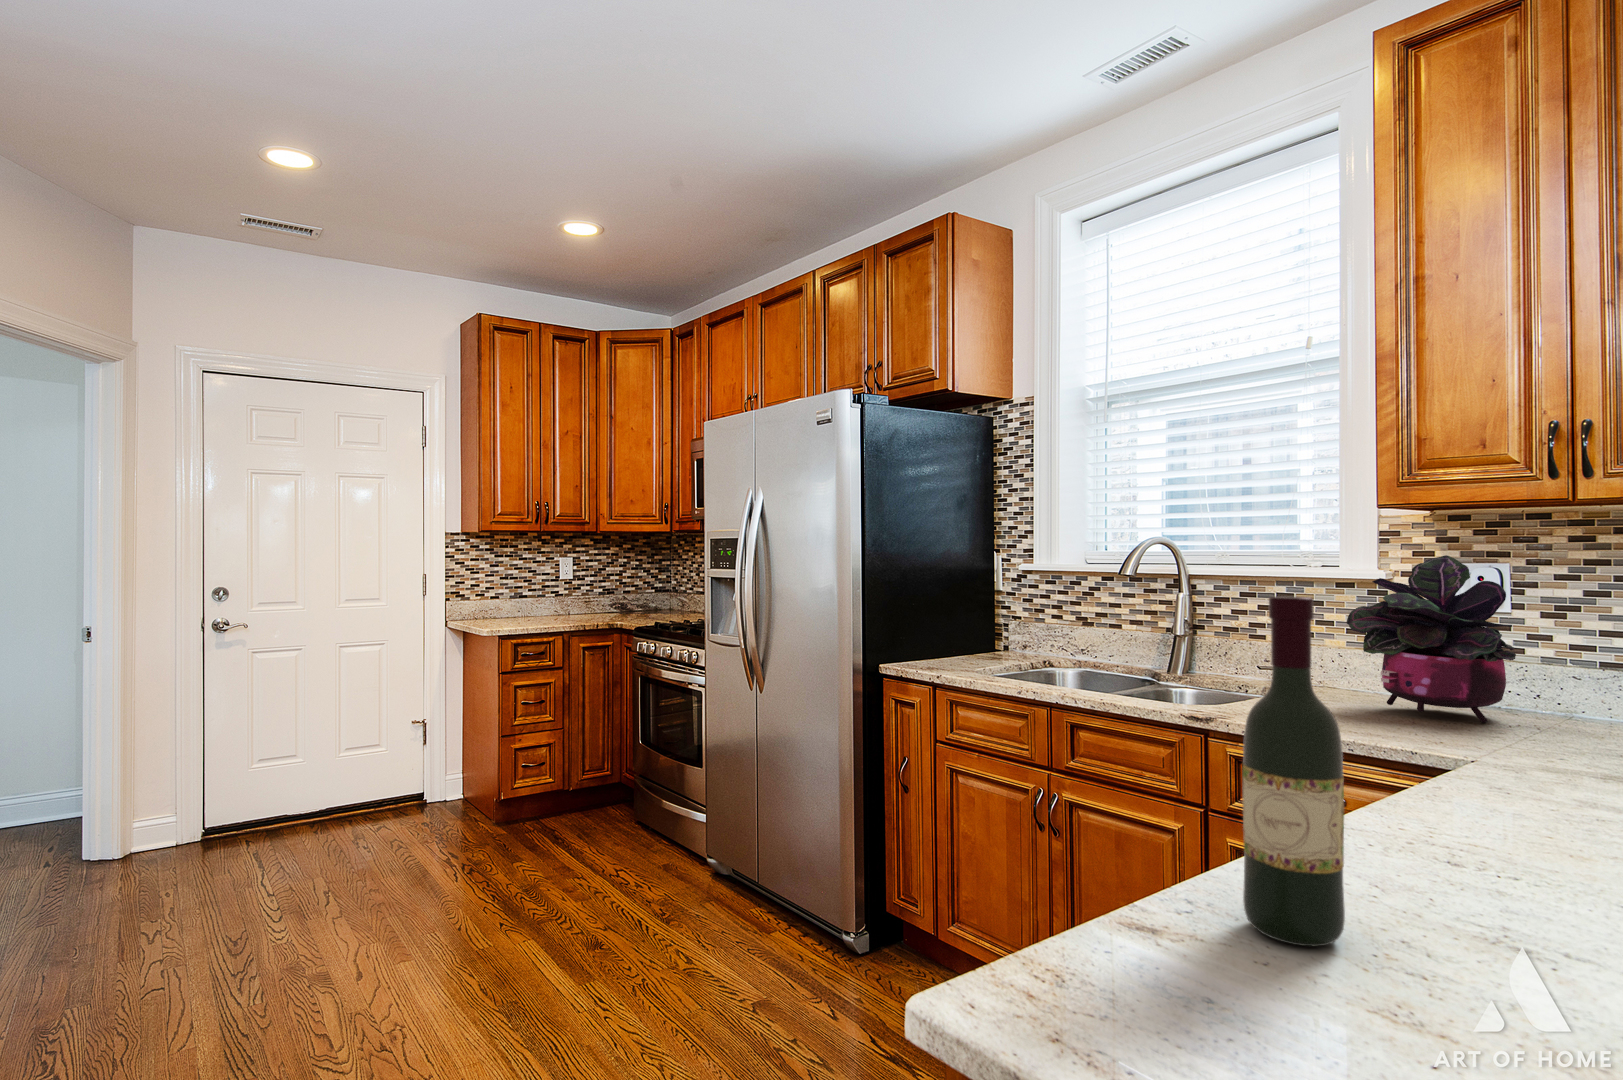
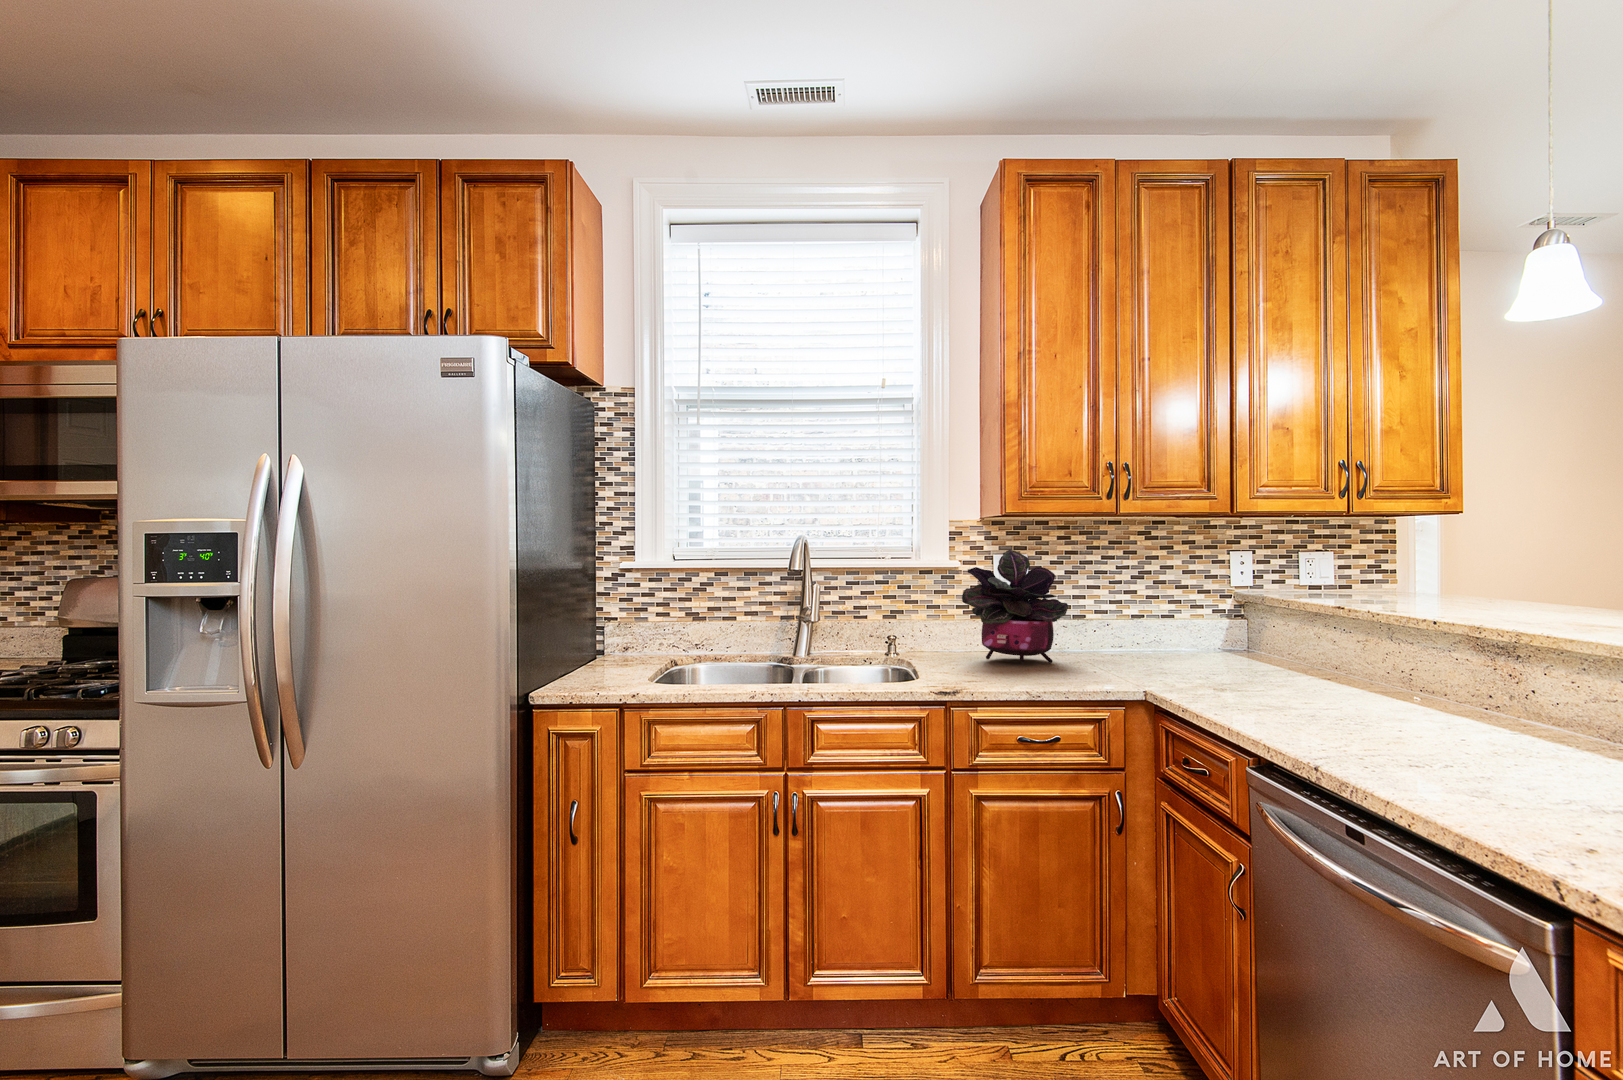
wine bottle: present [1243,596,1345,946] -> none [1487,597,1564,823]

